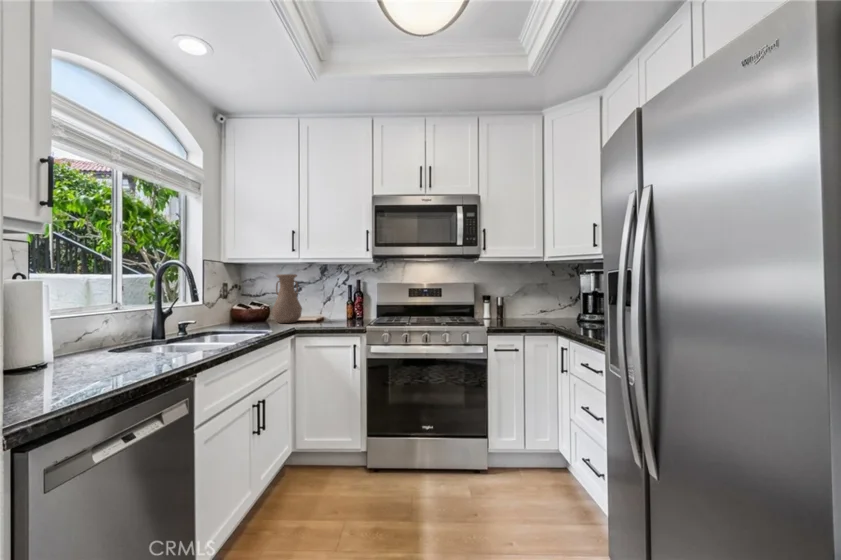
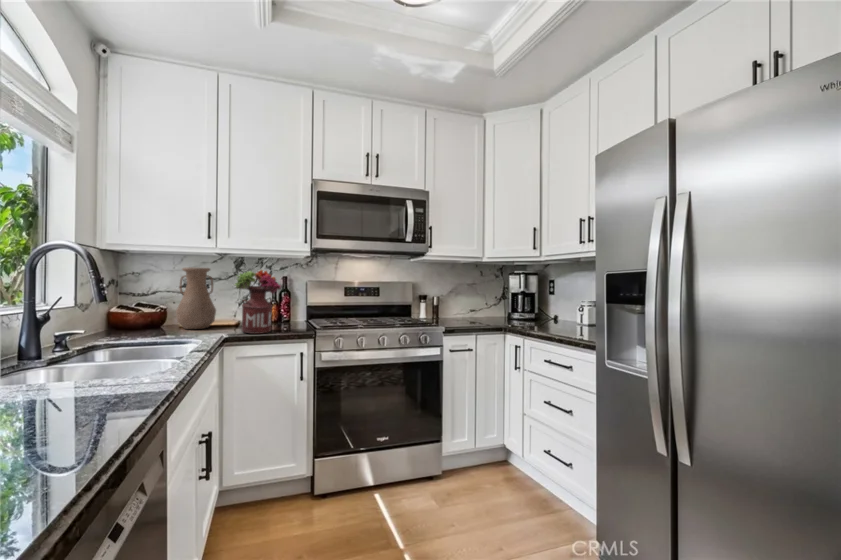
flower arrangement: none [305,275,342,327] -> present [235,270,280,333]

